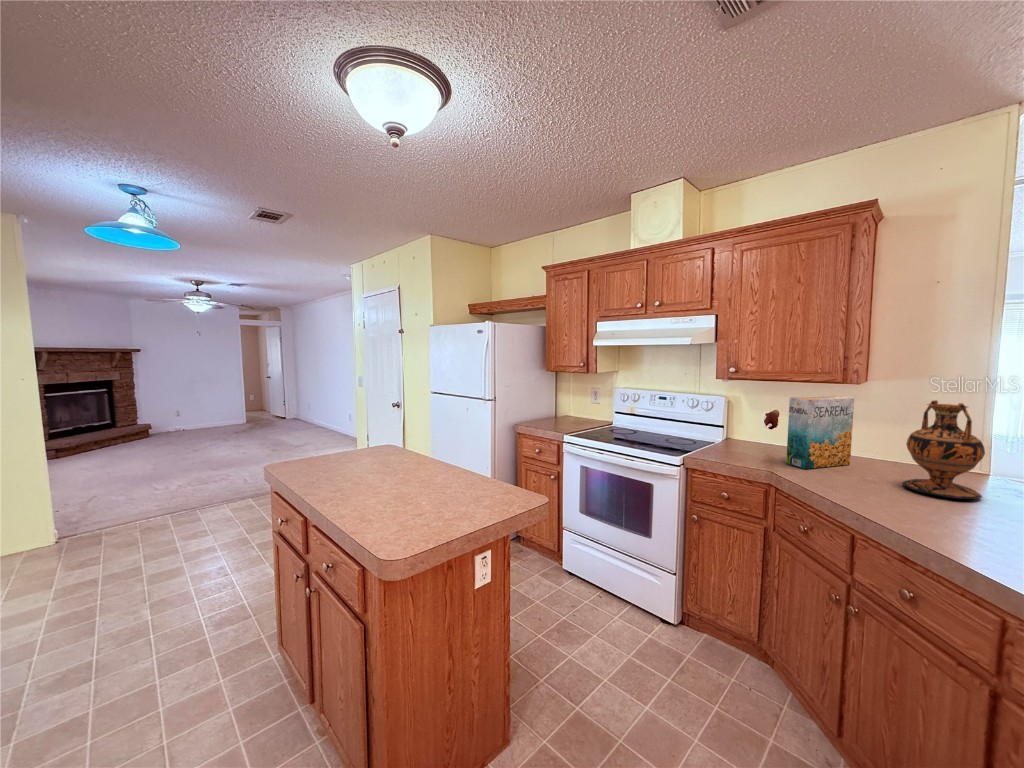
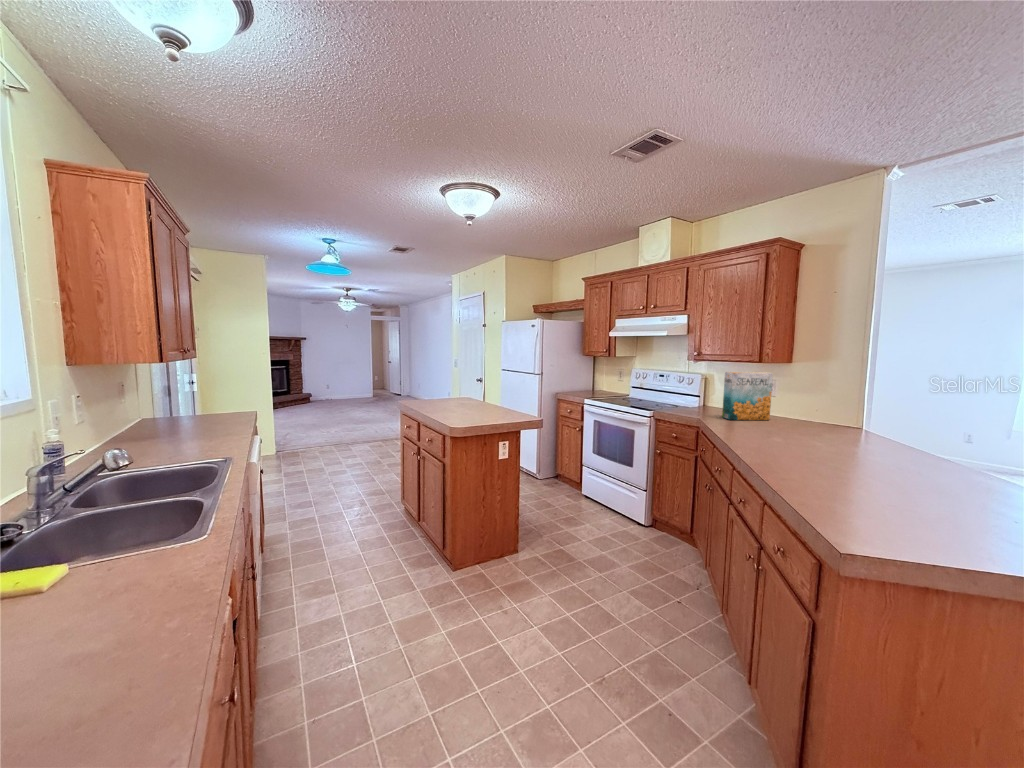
vase: present [903,400,985,499] -> none [780,372,826,435]

